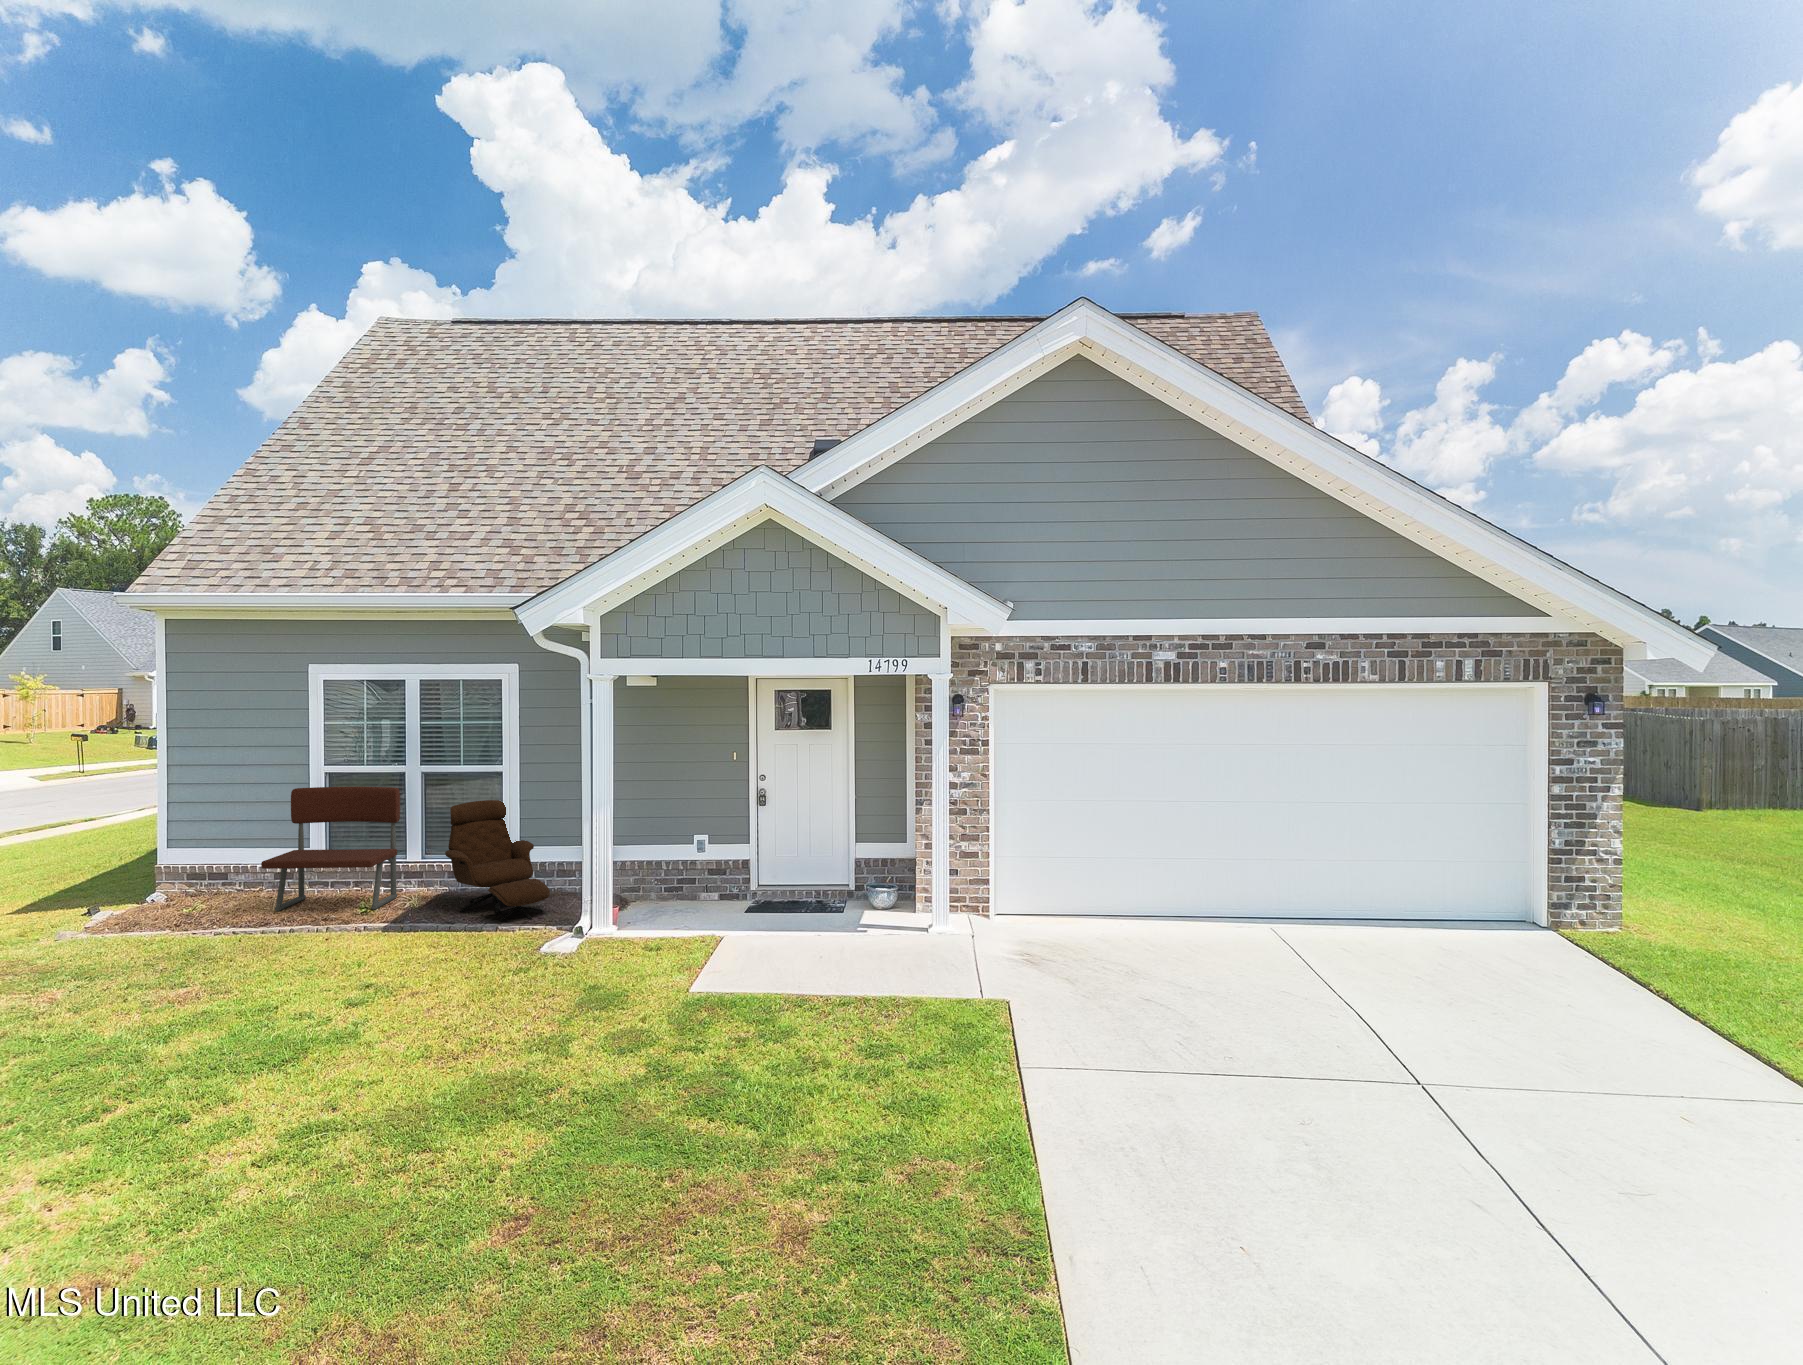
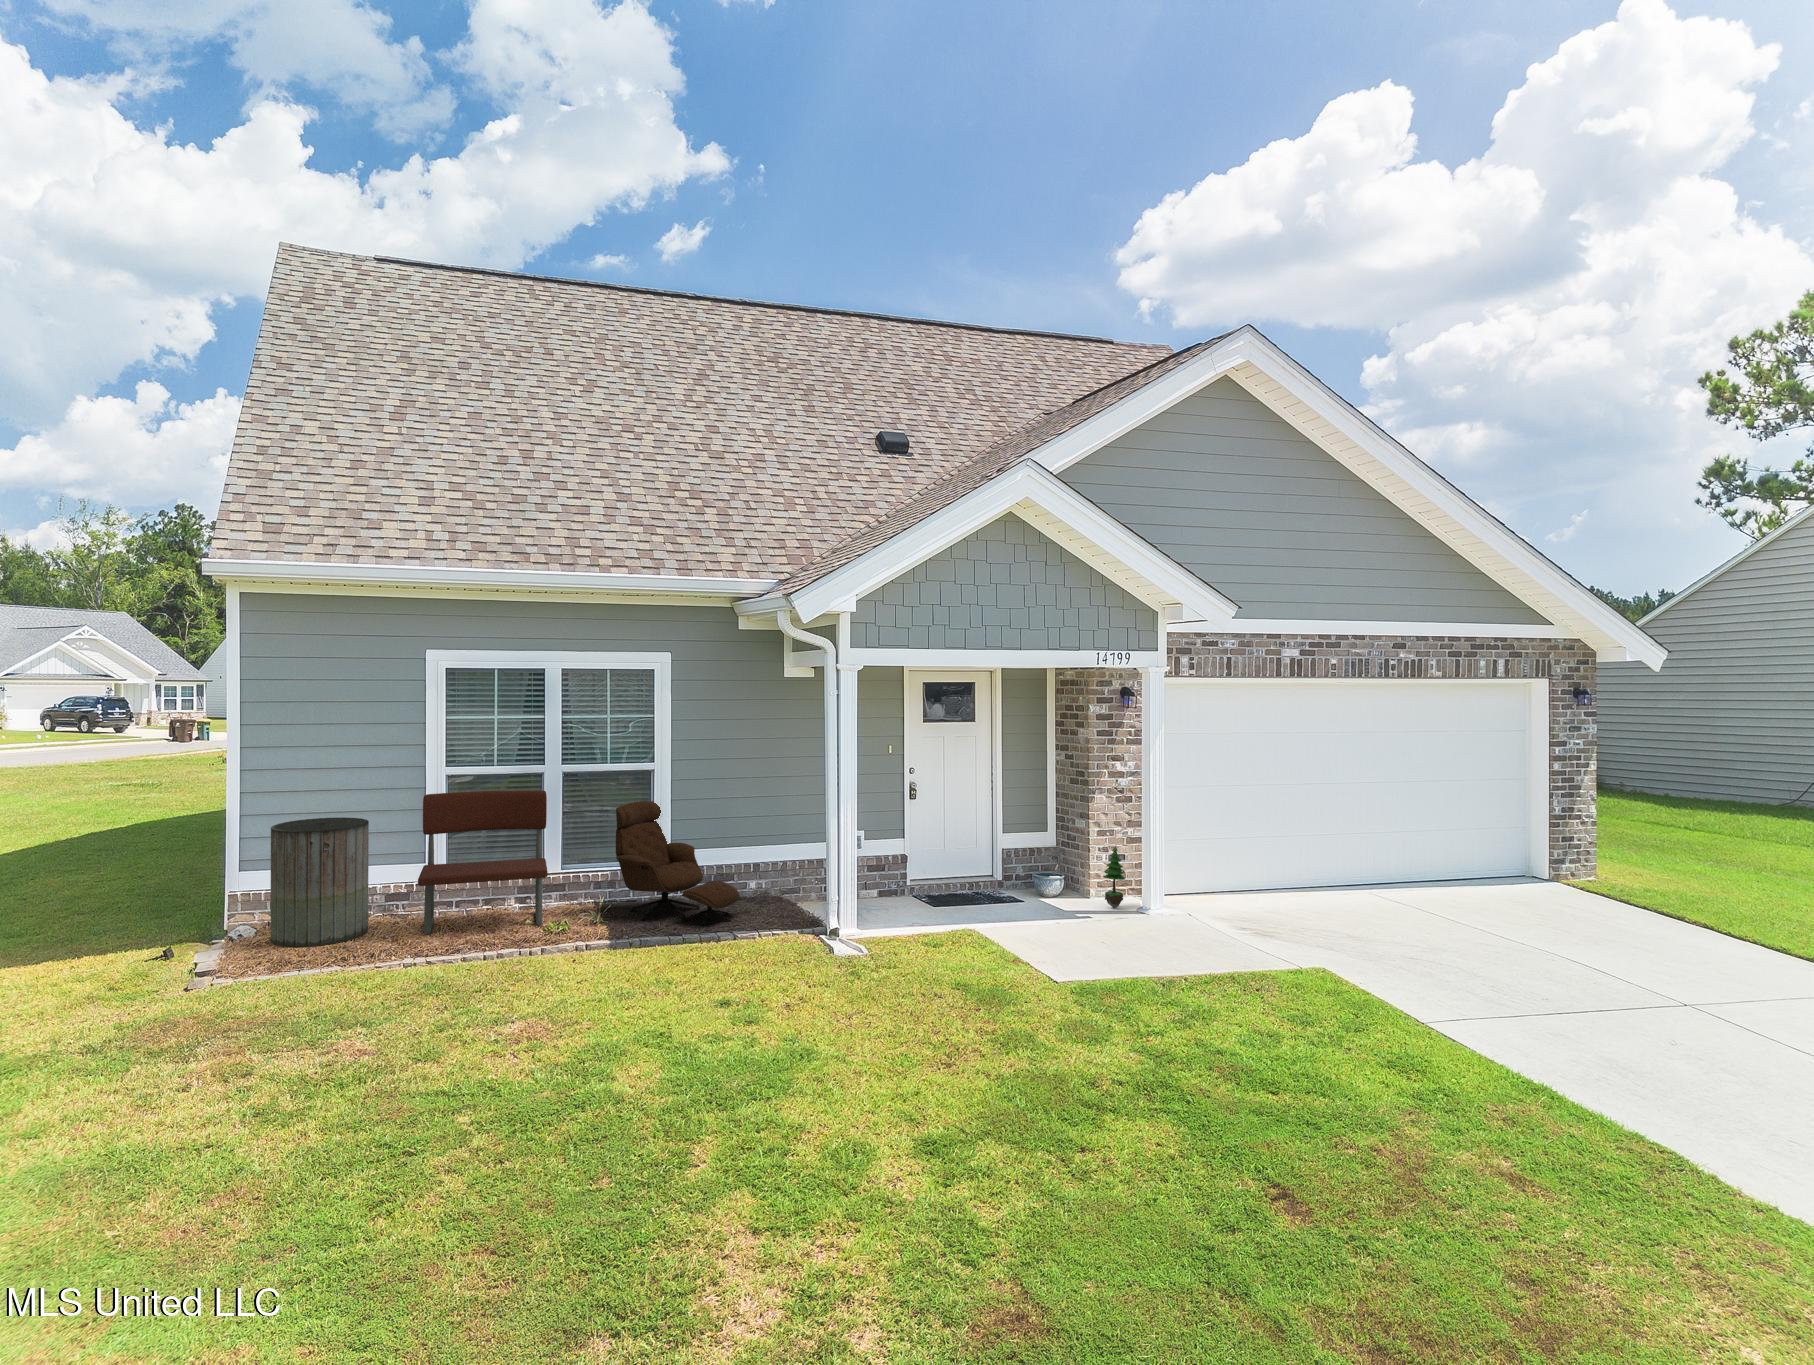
trash can: none [159,806,249,915] -> present [270,817,369,947]
potted tree: none [909,866,934,935] -> present [1103,846,1125,908]

